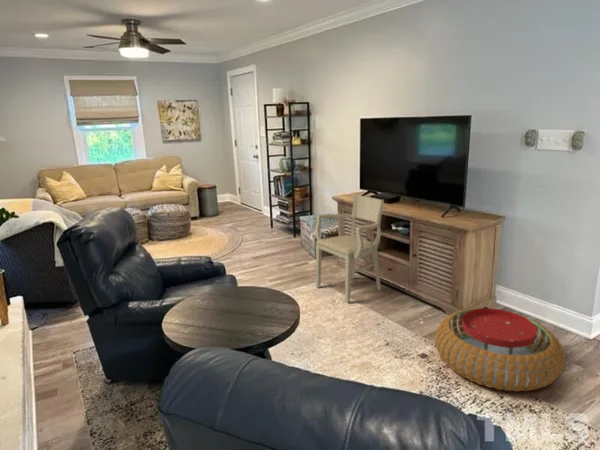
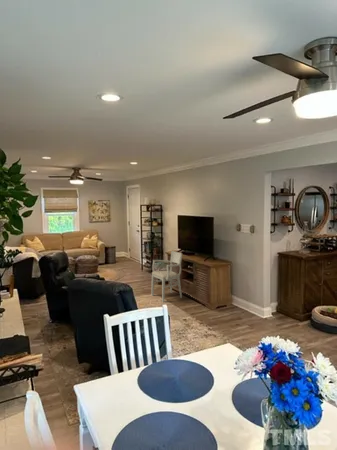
pouf: present [435,308,565,392] -> none [189,301,240,332]

